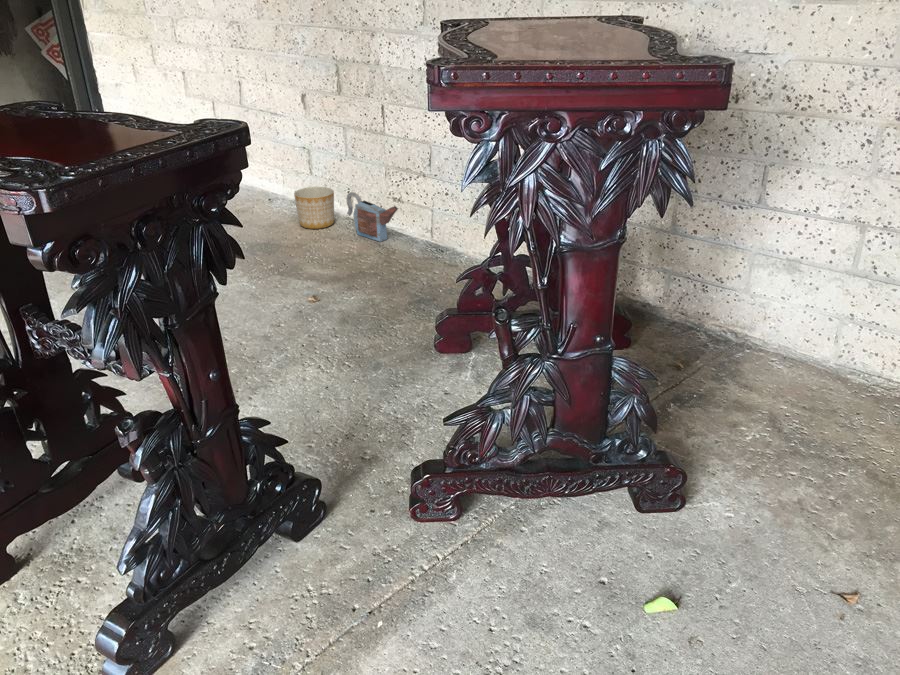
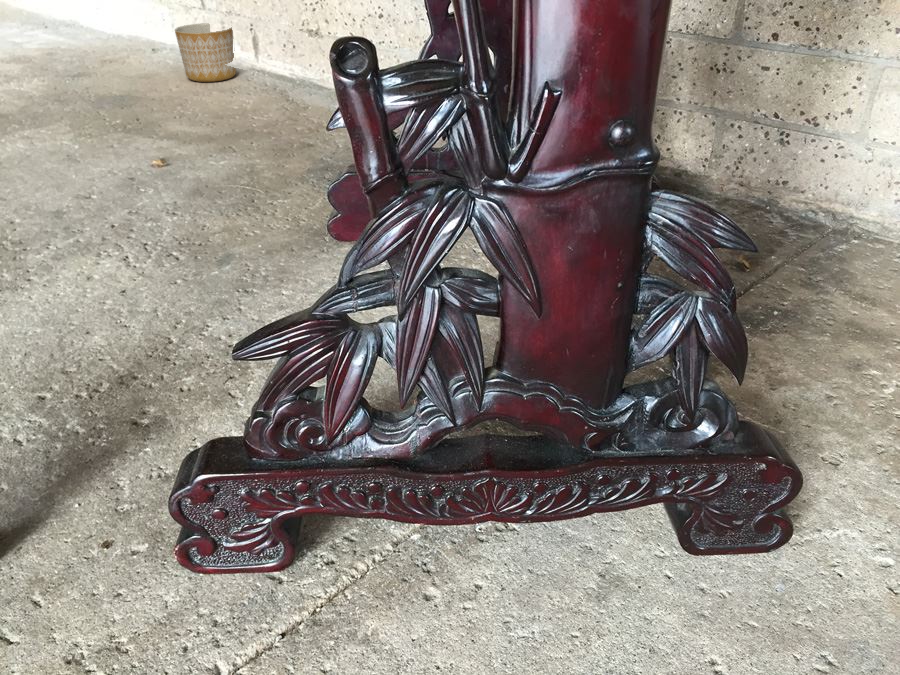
watering can: present [346,192,398,242] -> none [247,25,314,96]

